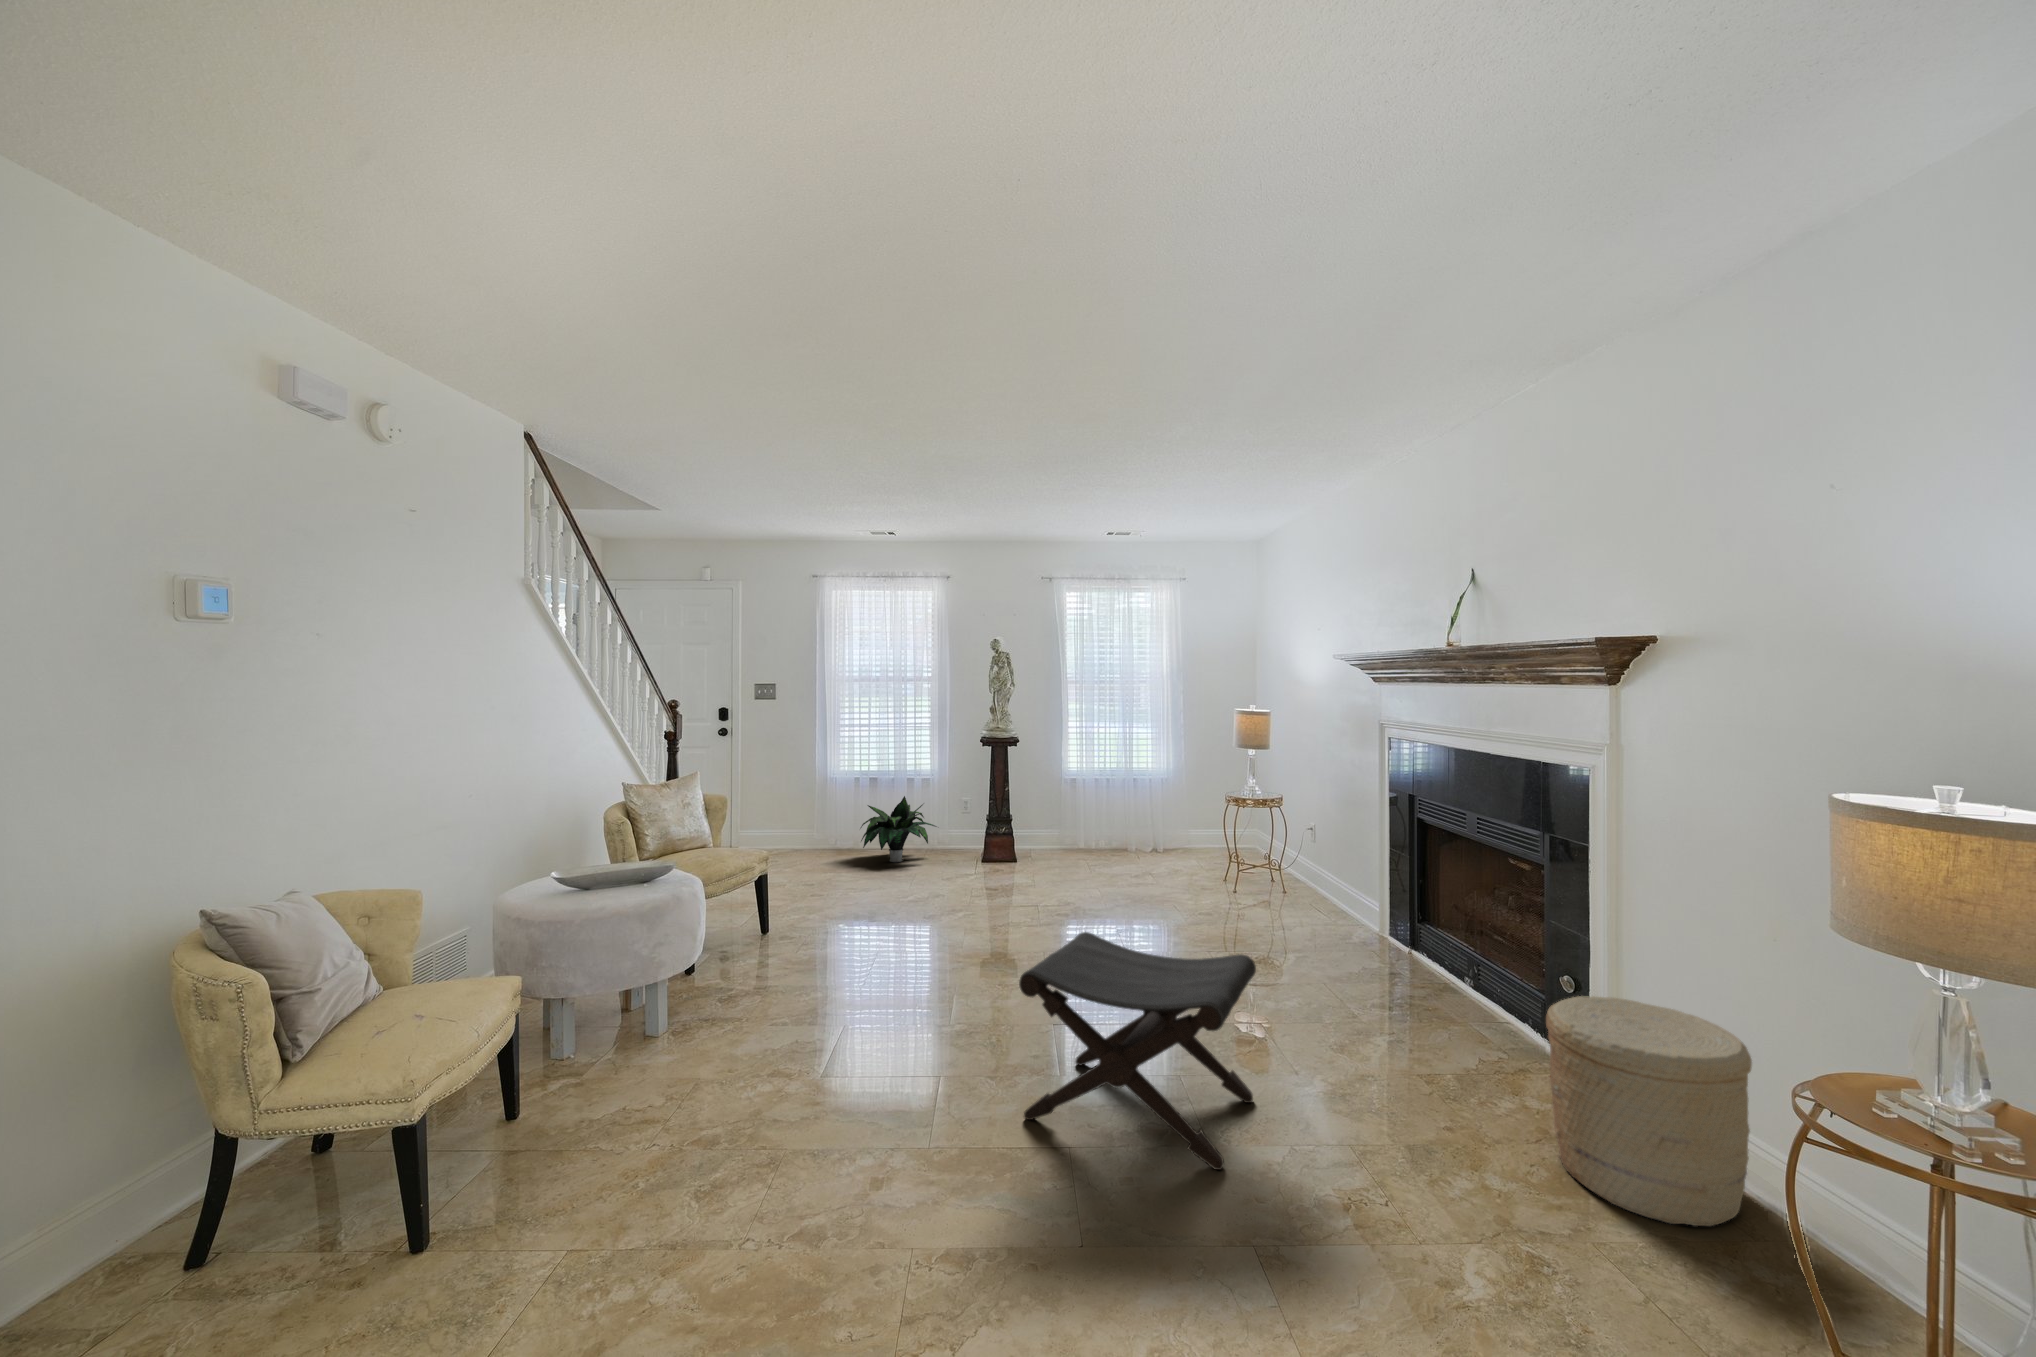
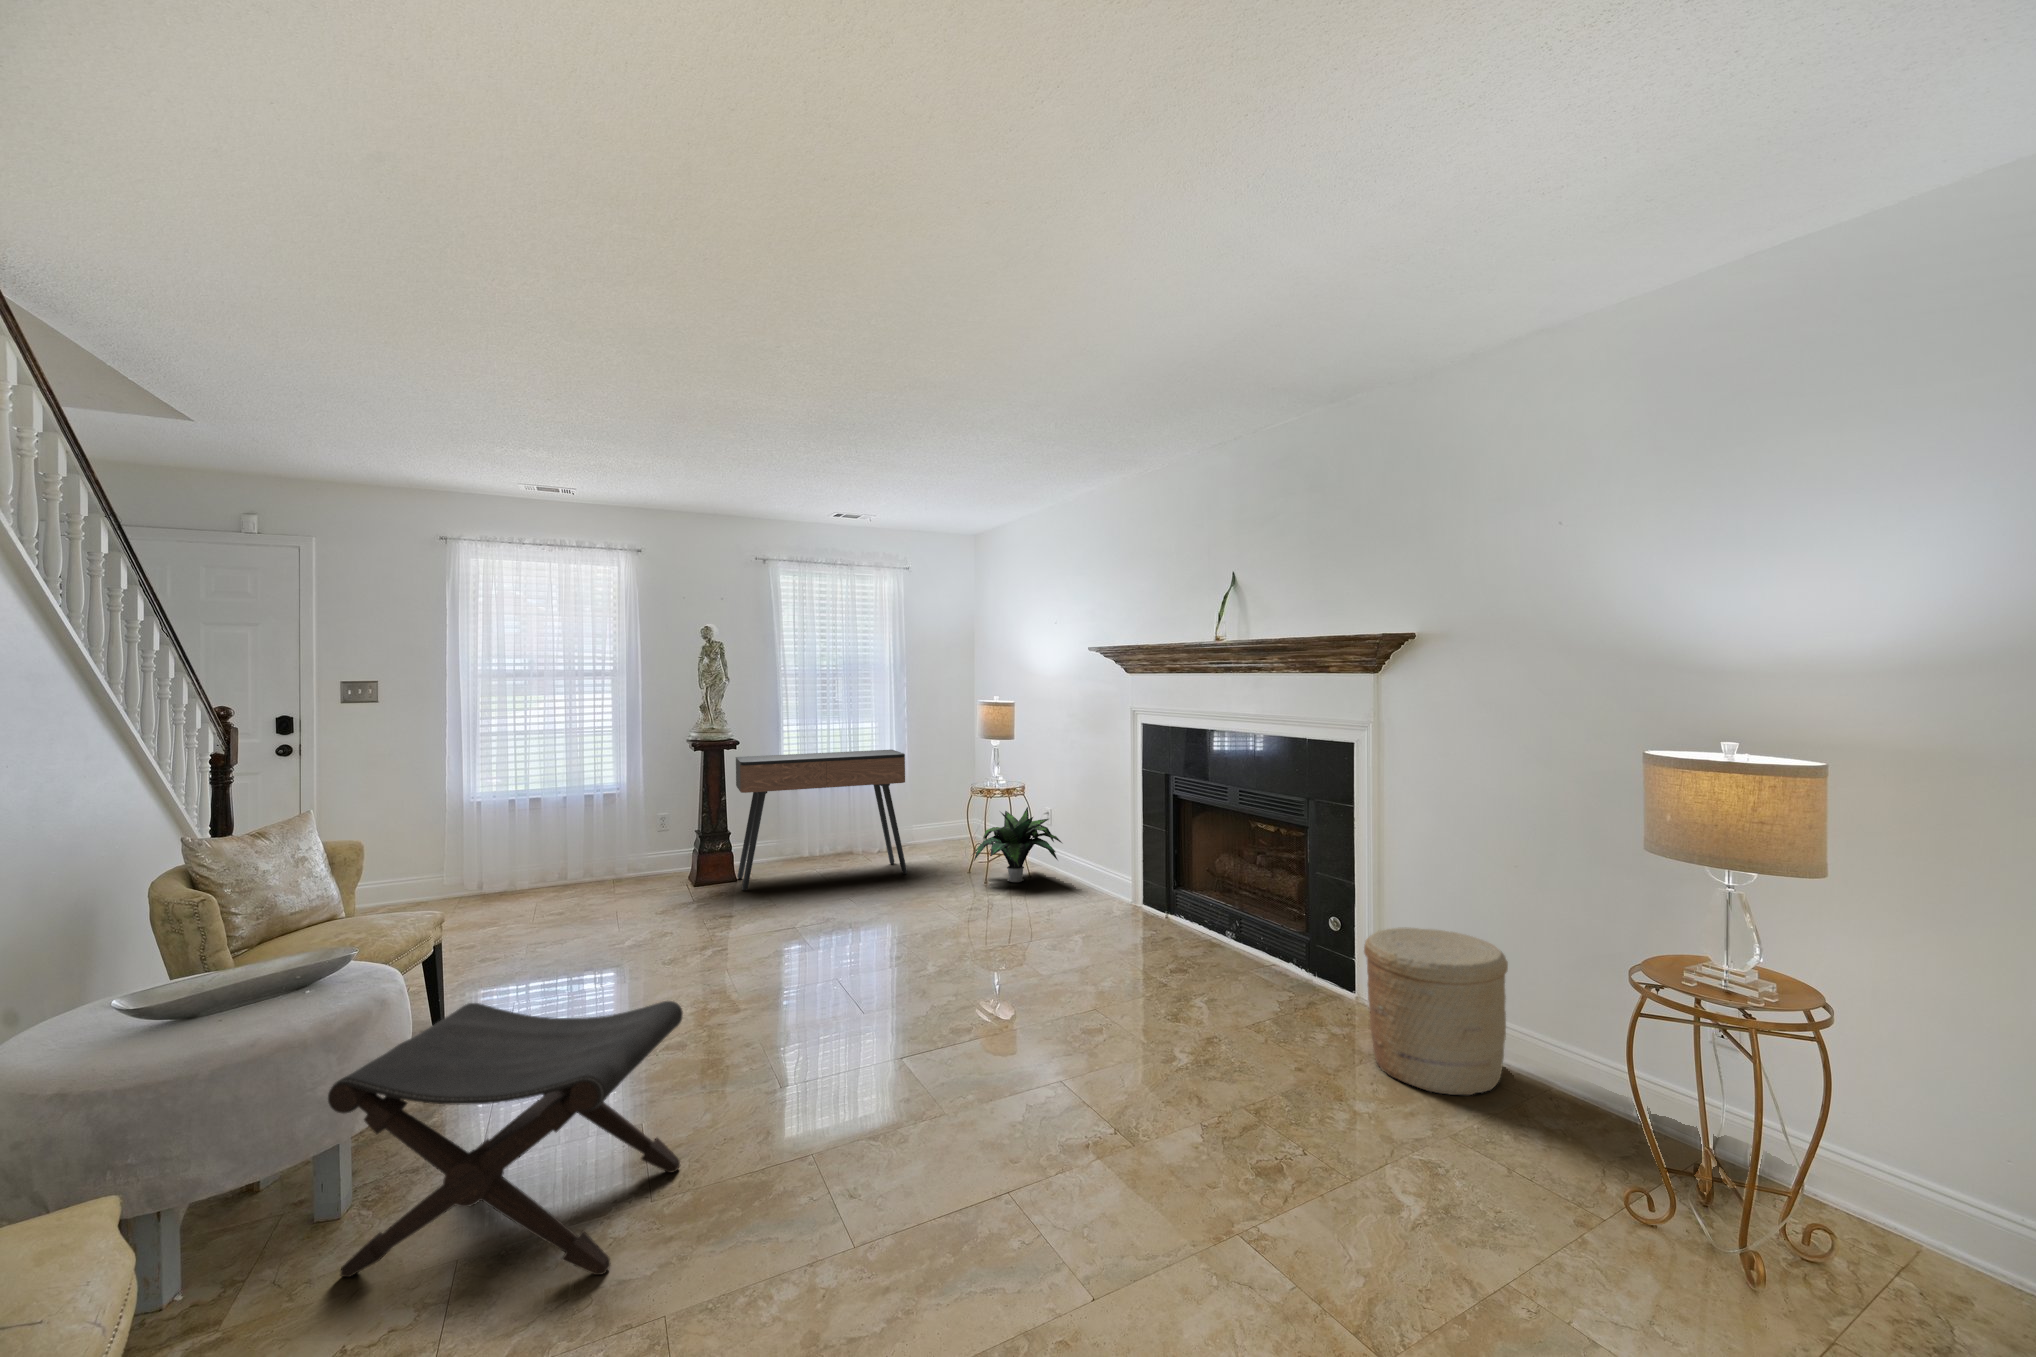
console table: none [1016,754,1167,874] -> present [736,750,907,890]
potted plant: present [861,796,937,862] -> present [972,807,1062,882]
footstool: present [1019,932,1256,1170] -> present [328,1001,683,1277]

